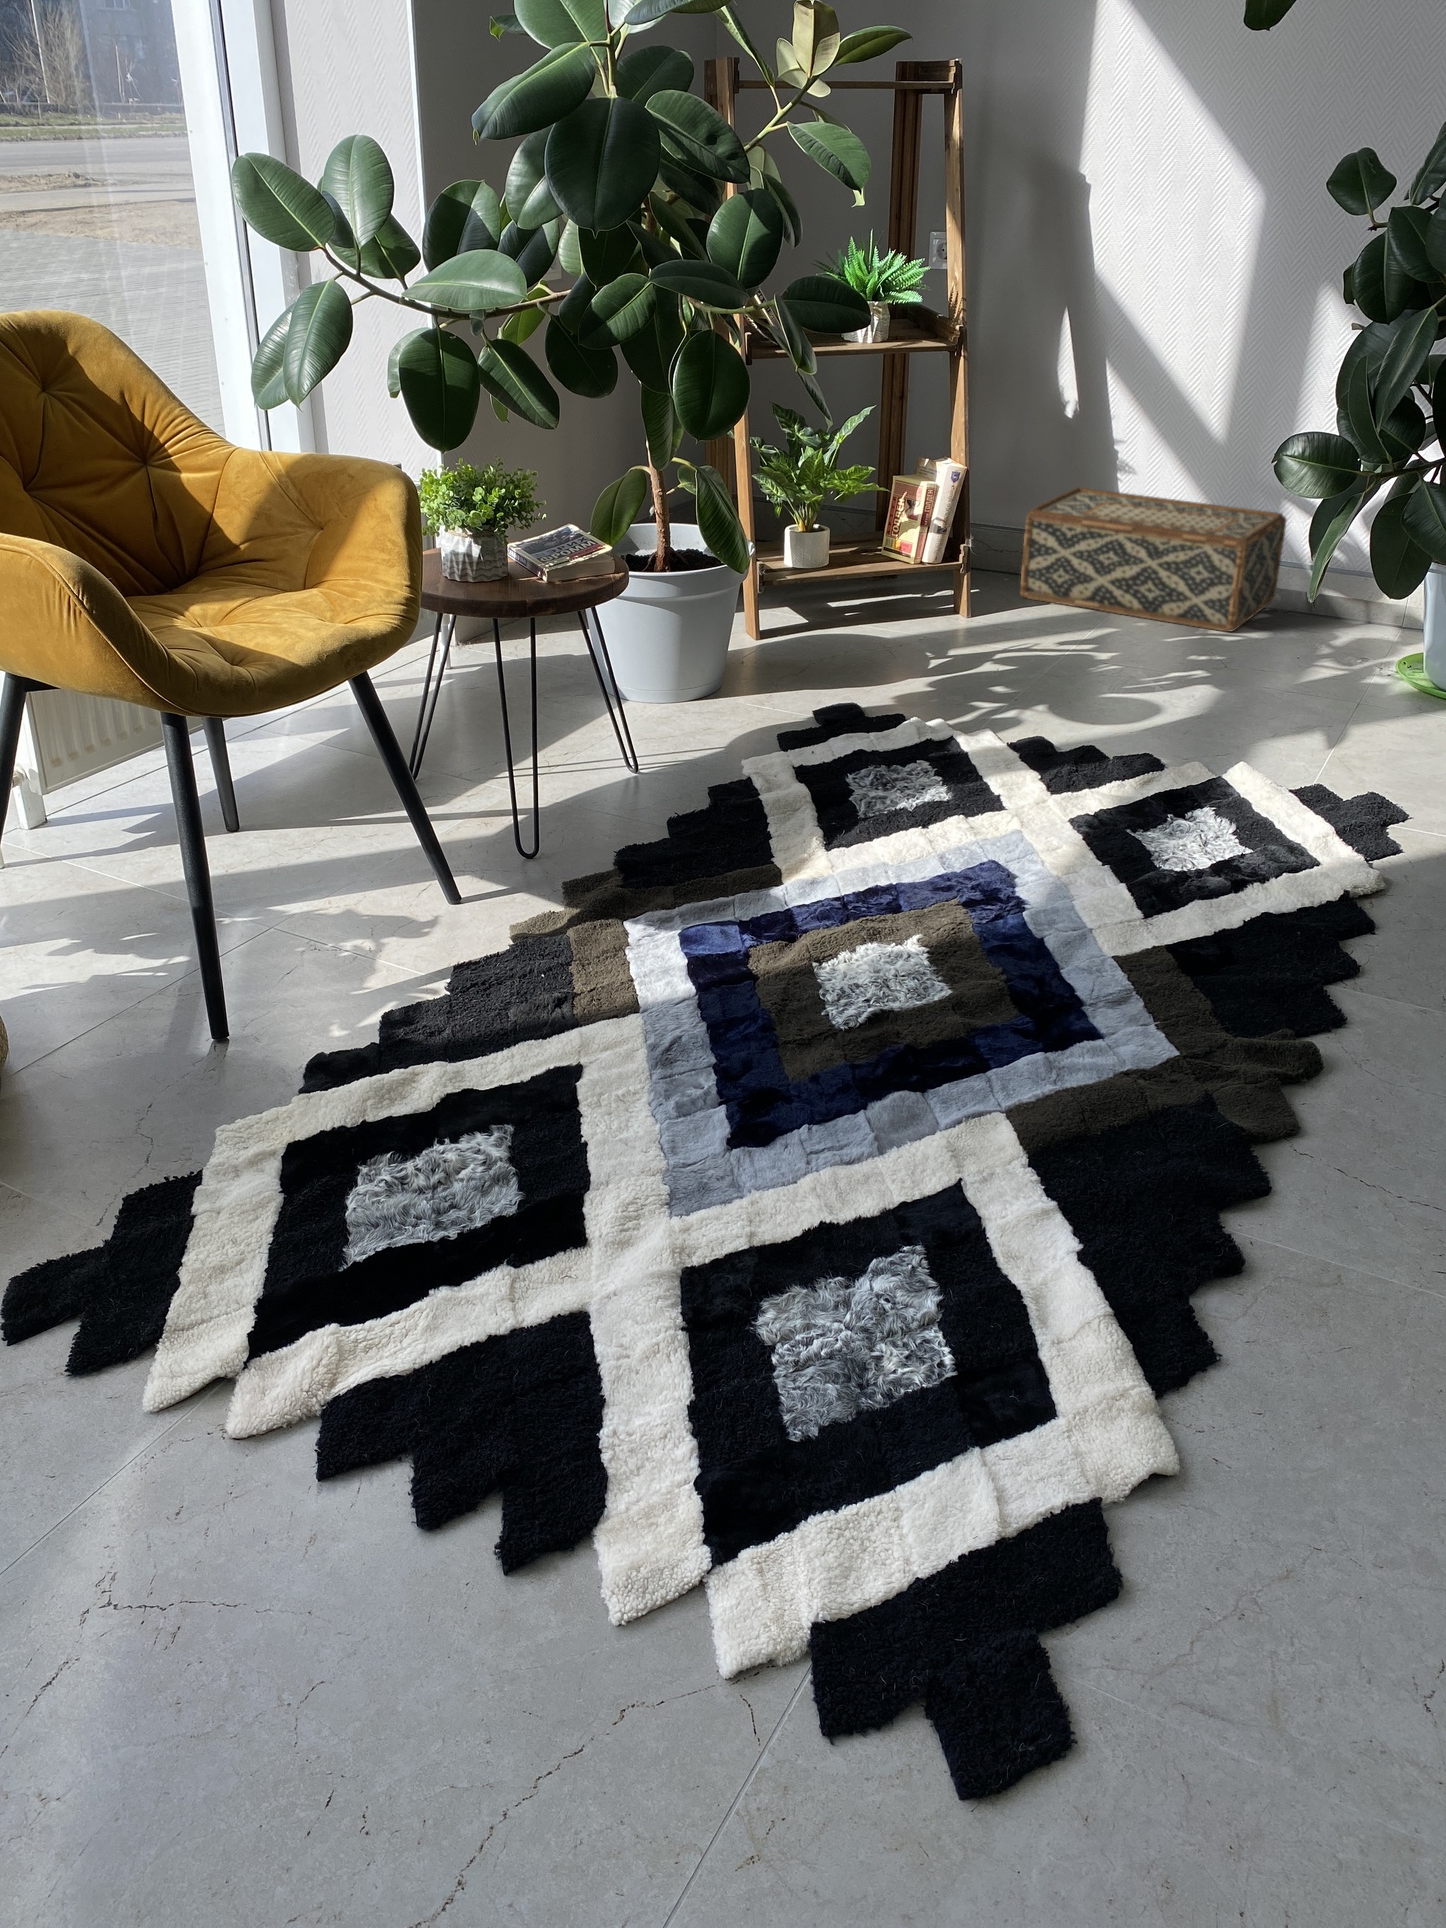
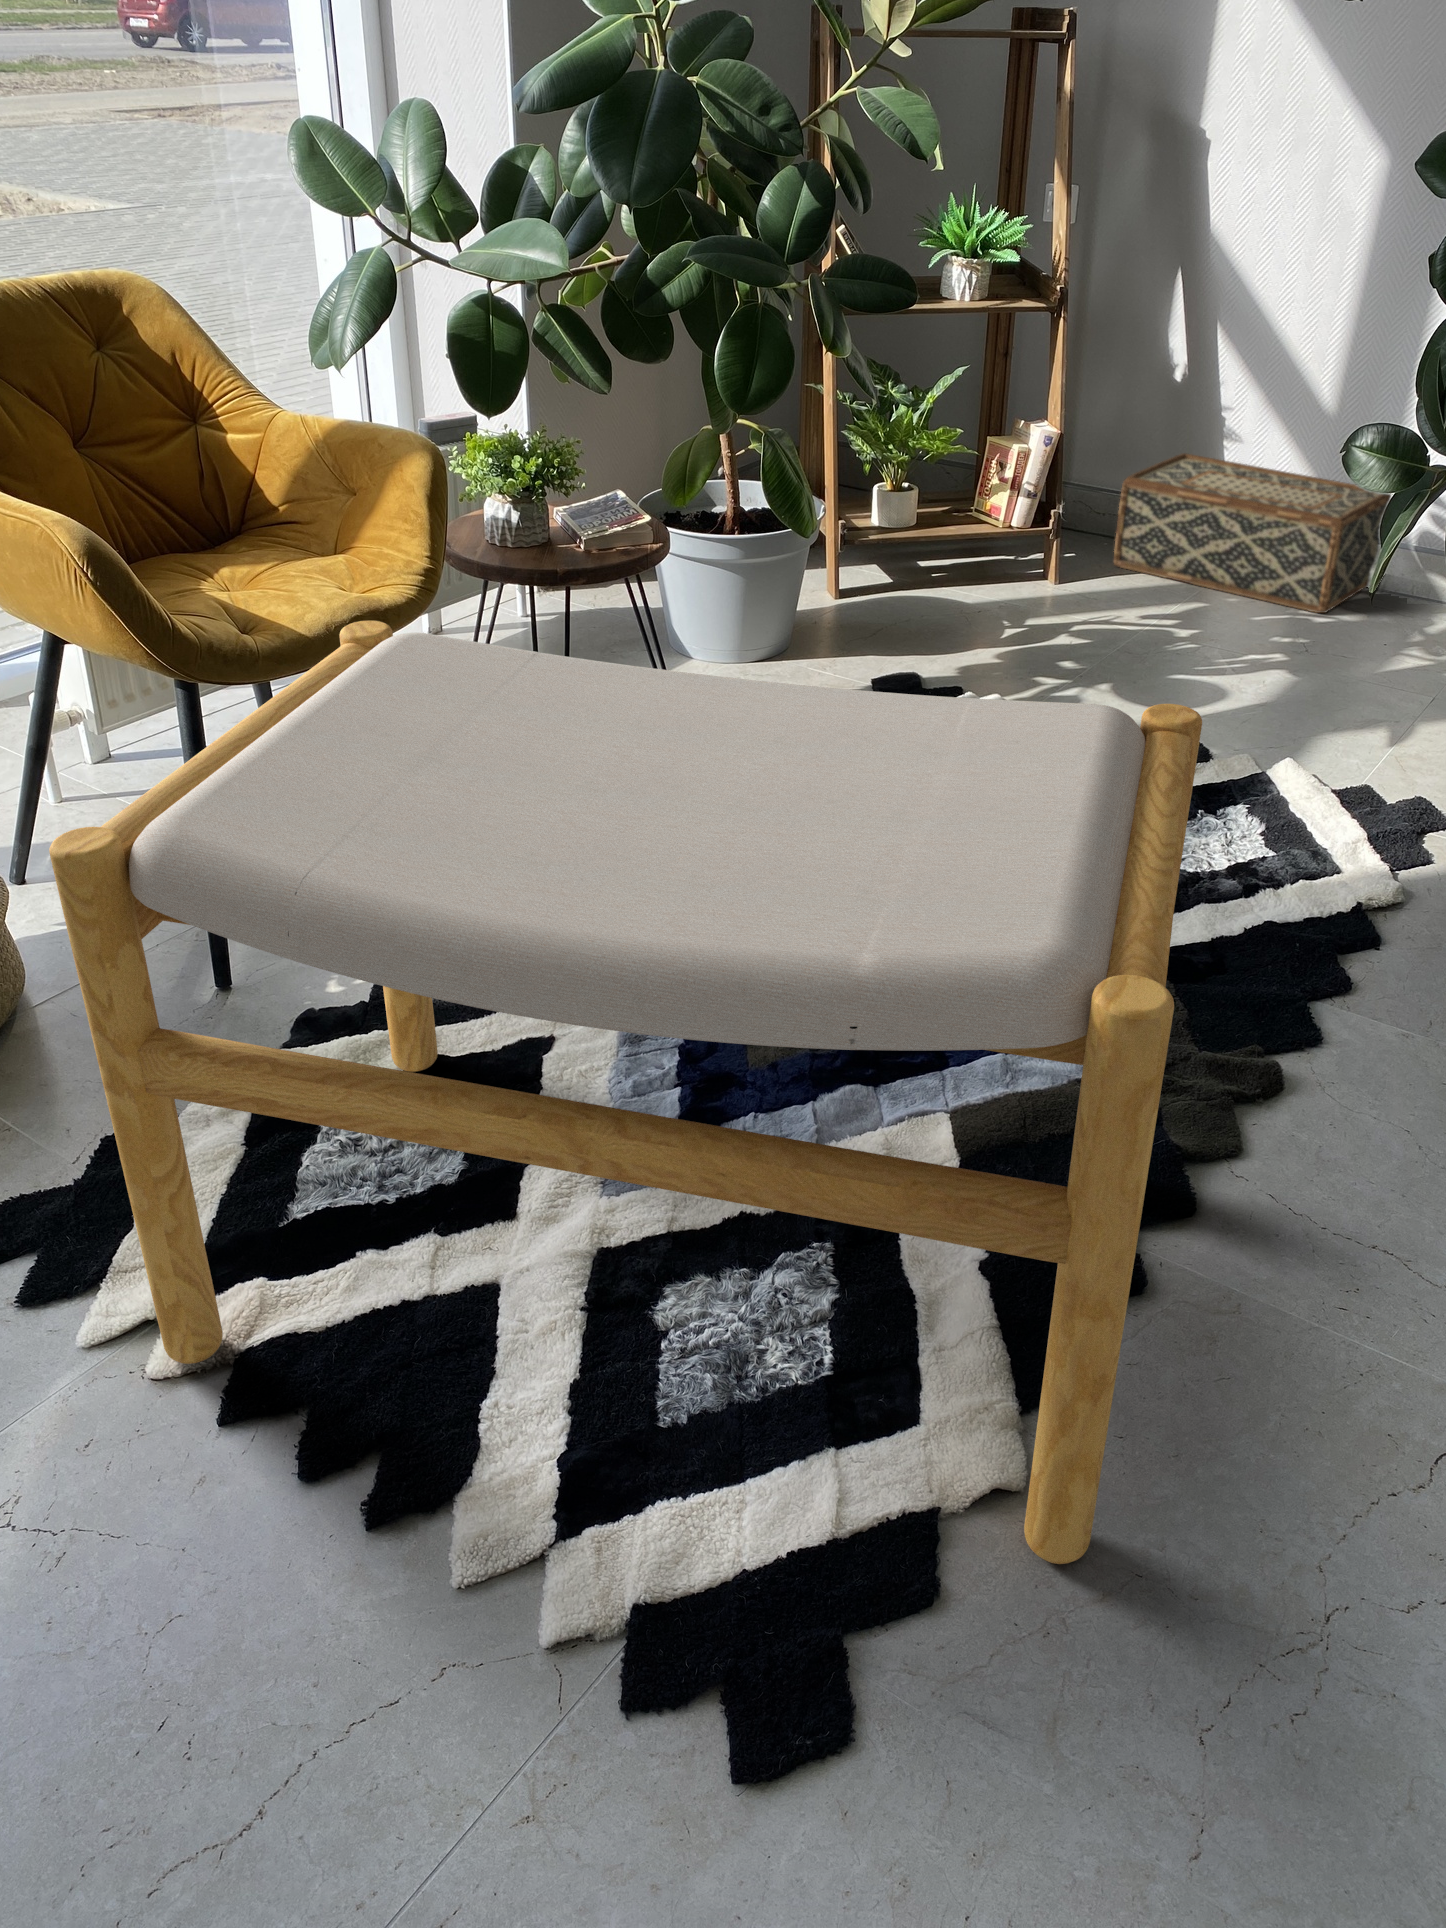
footstool: none [148,632,1386,1546] -> present [49,621,1202,1564]

